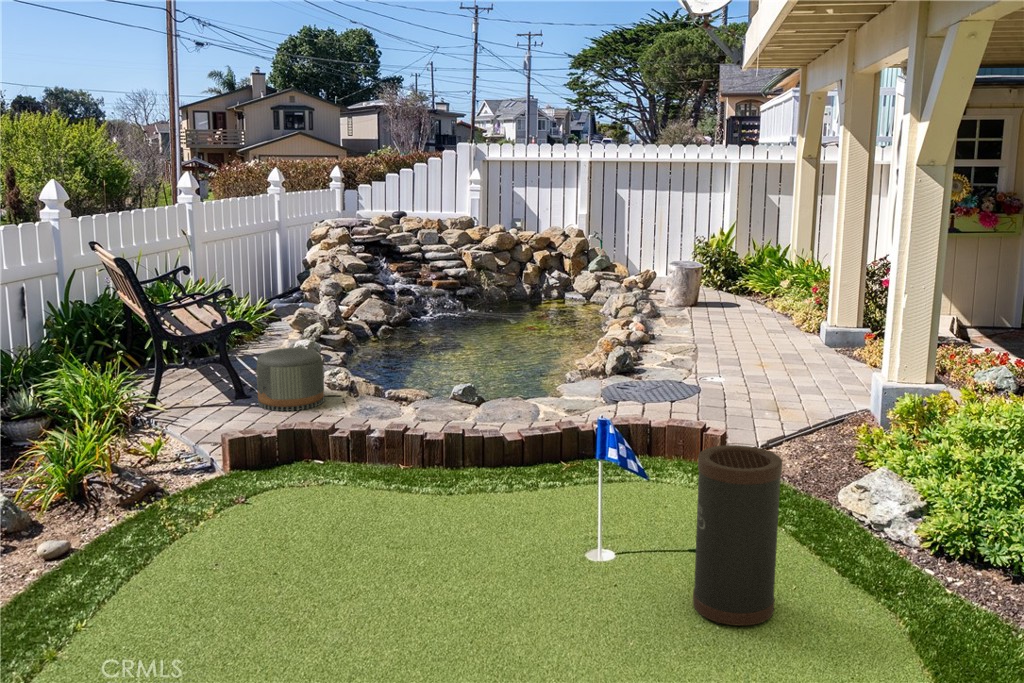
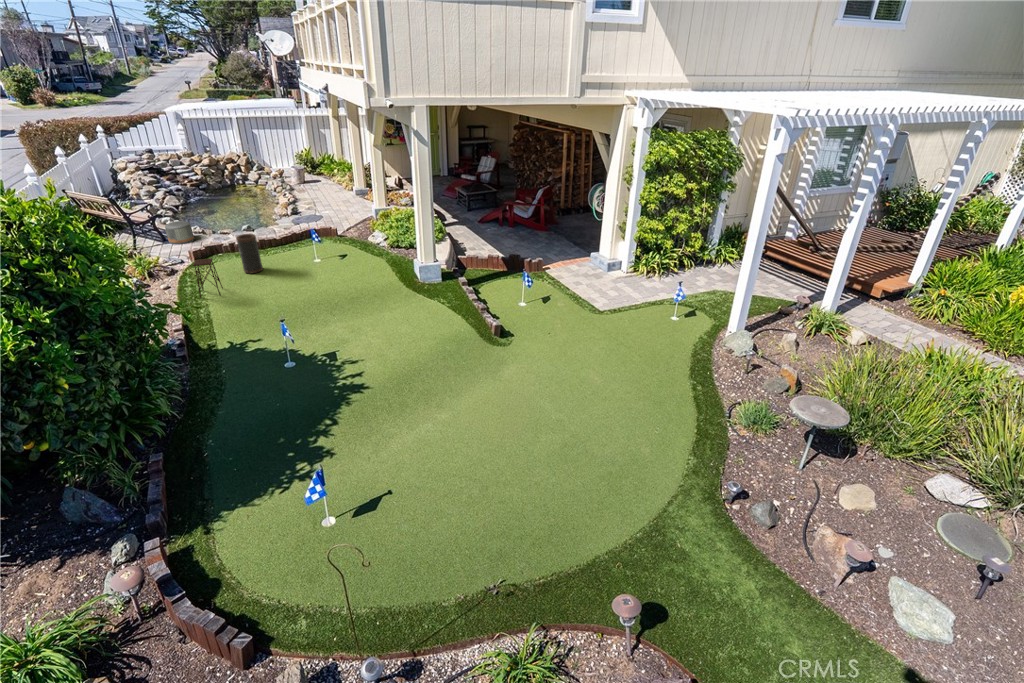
trash can: present [693,445,782,626] -> present [236,234,263,273]
side table: none [85,472,200,637] -> present [193,258,223,298]

